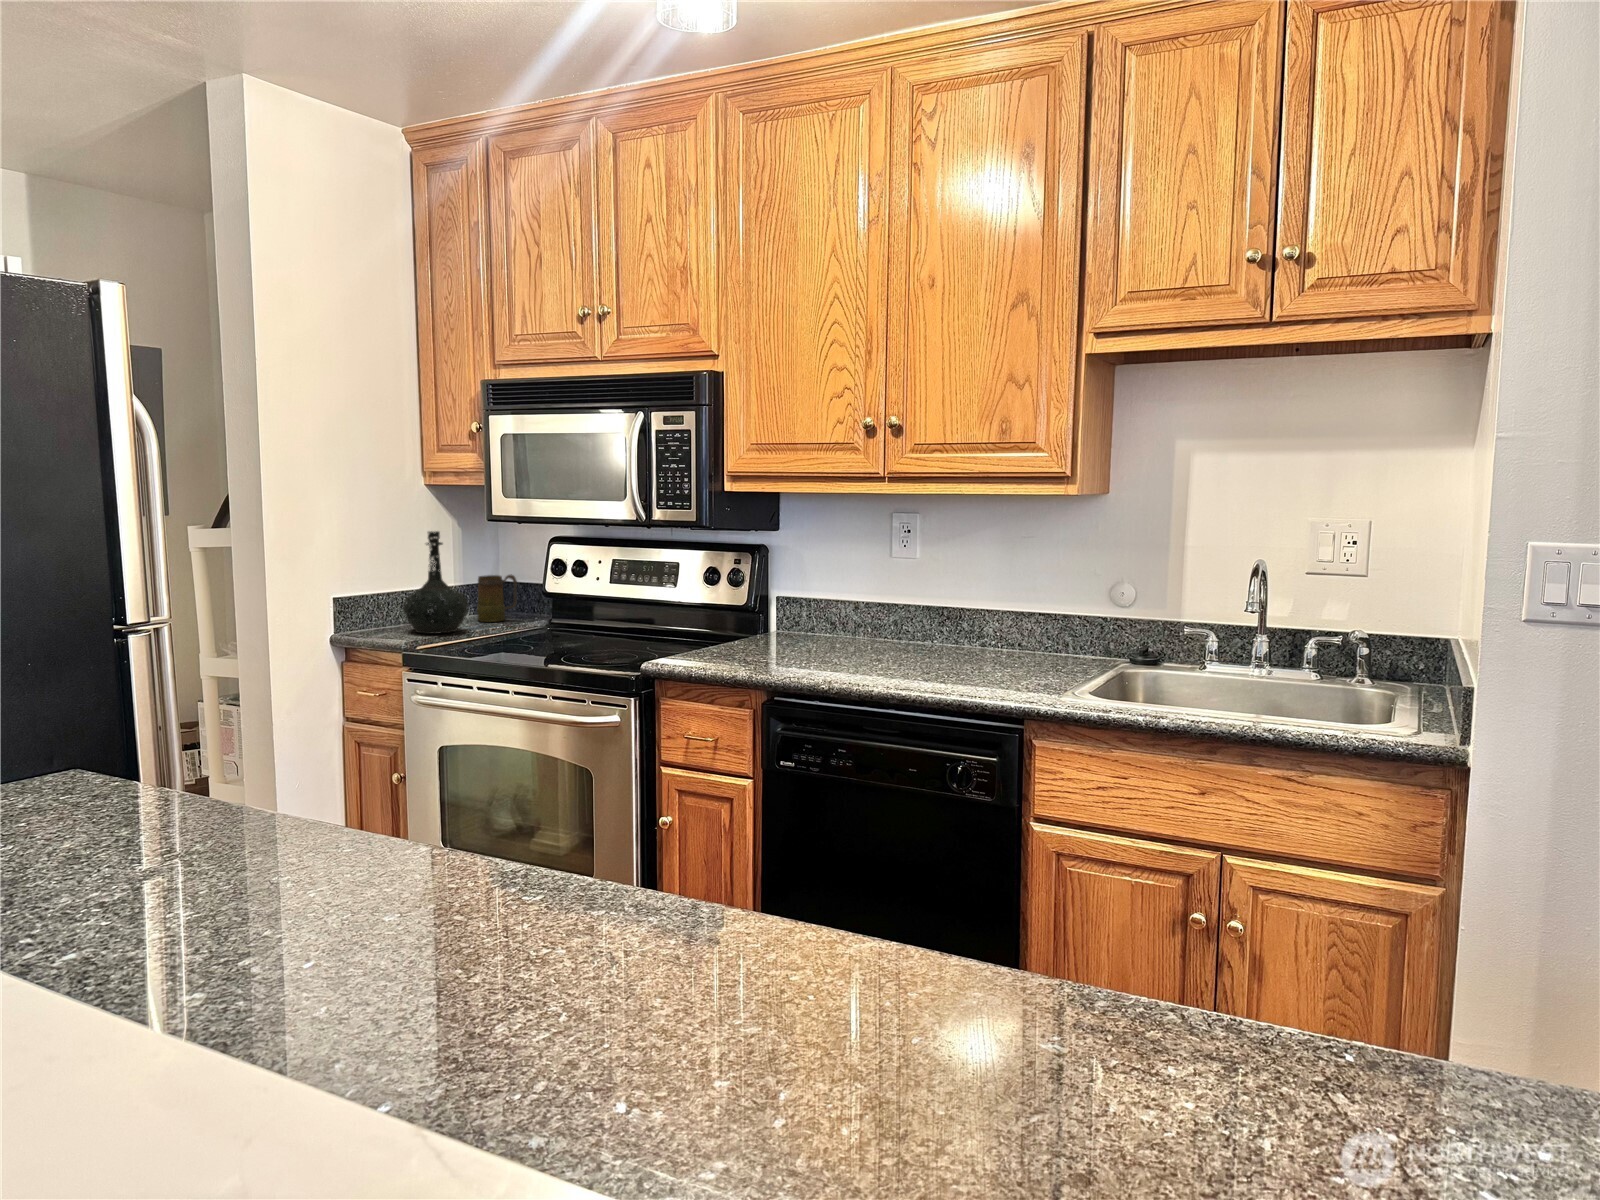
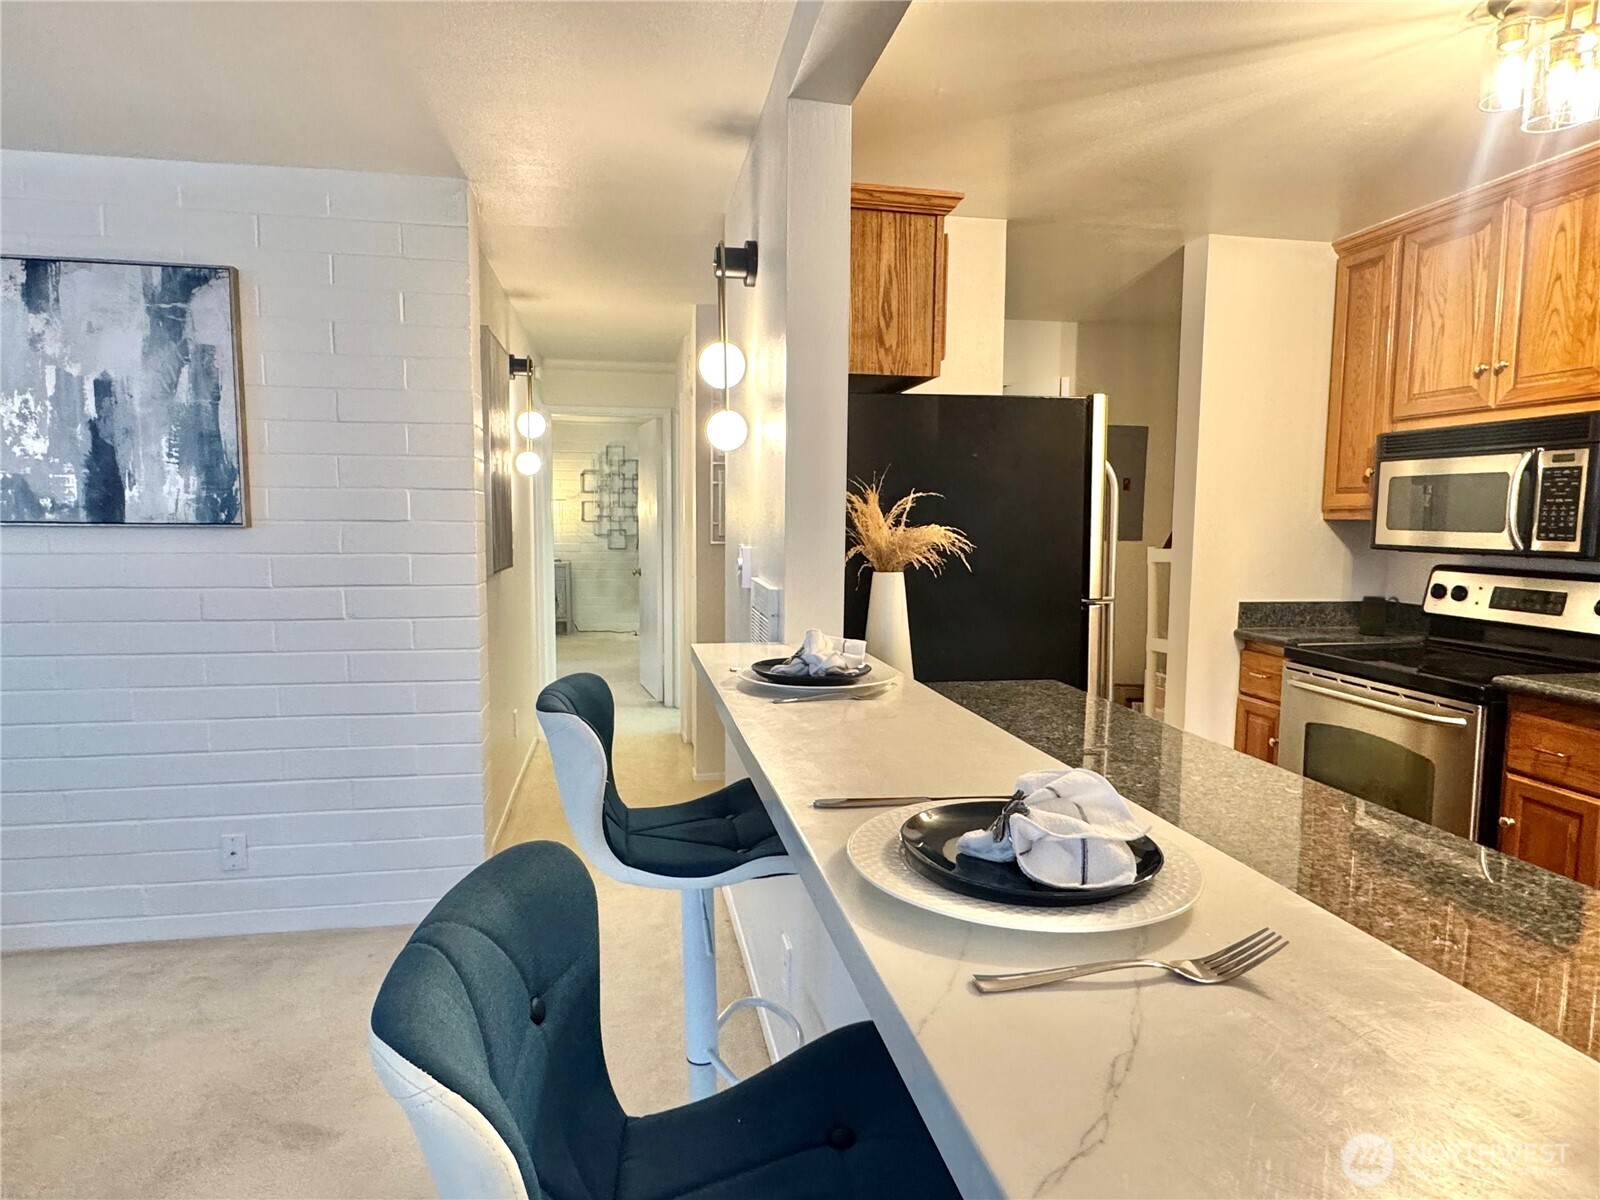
bottle: present [403,531,468,634] -> none [1290,556,1348,638]

